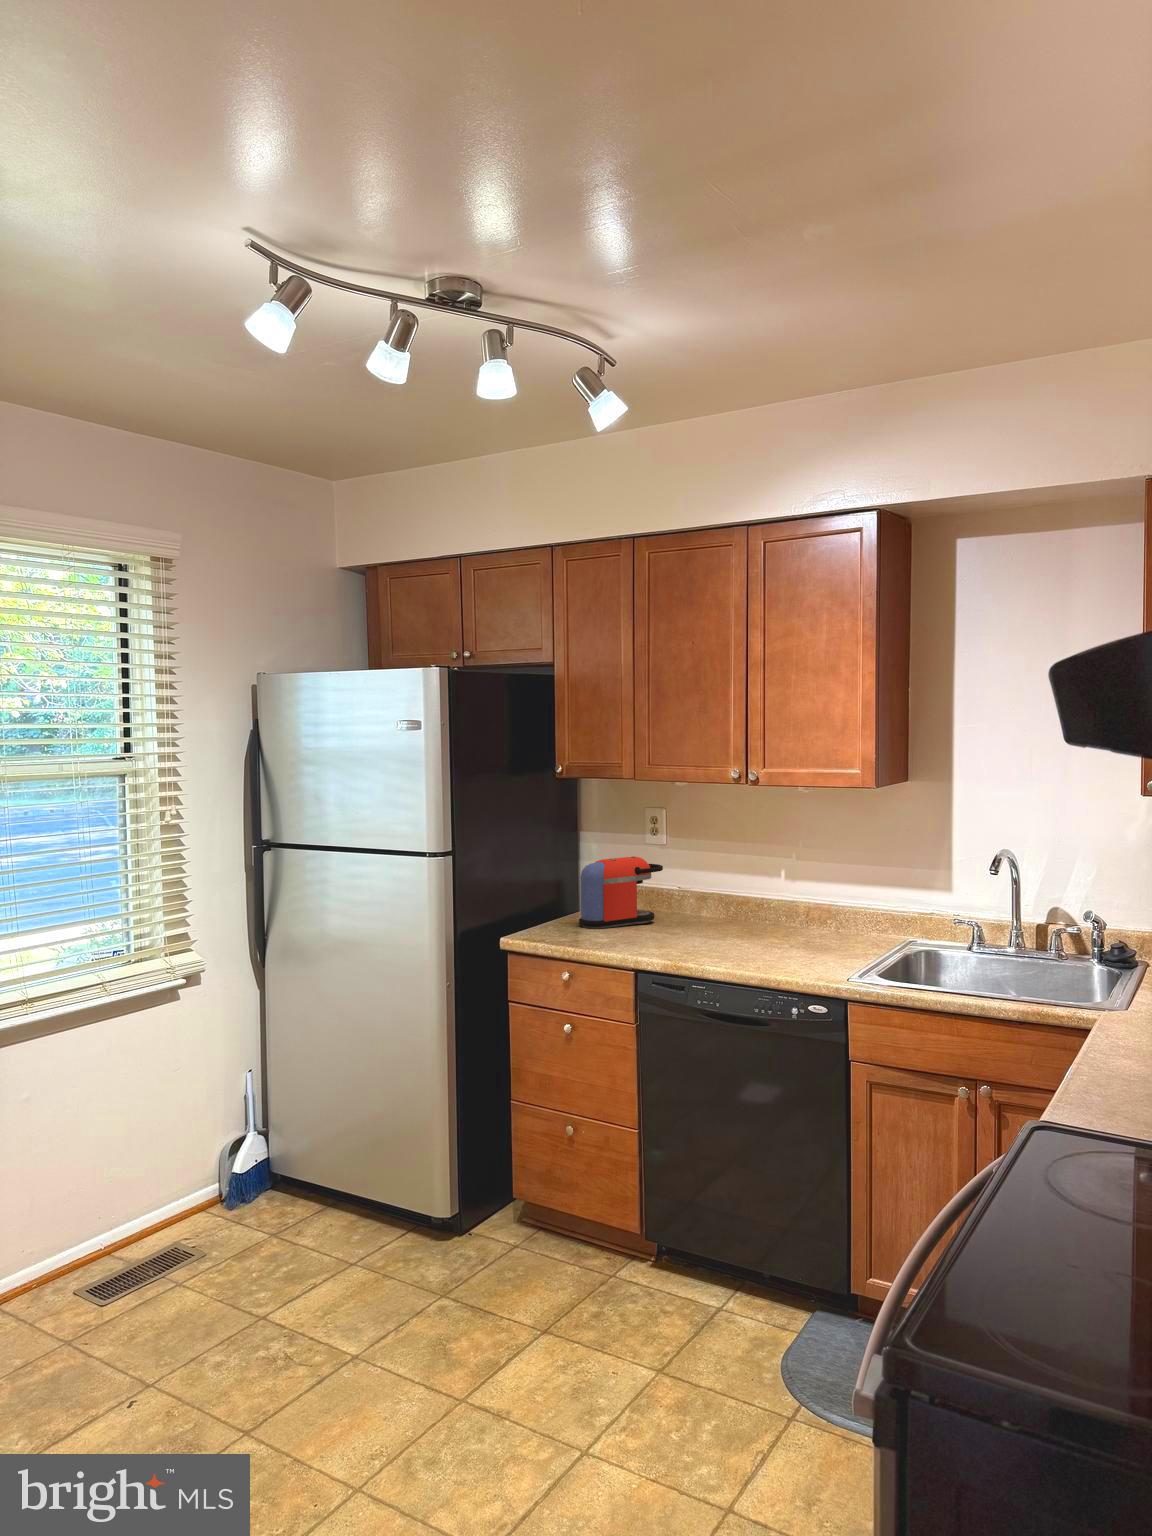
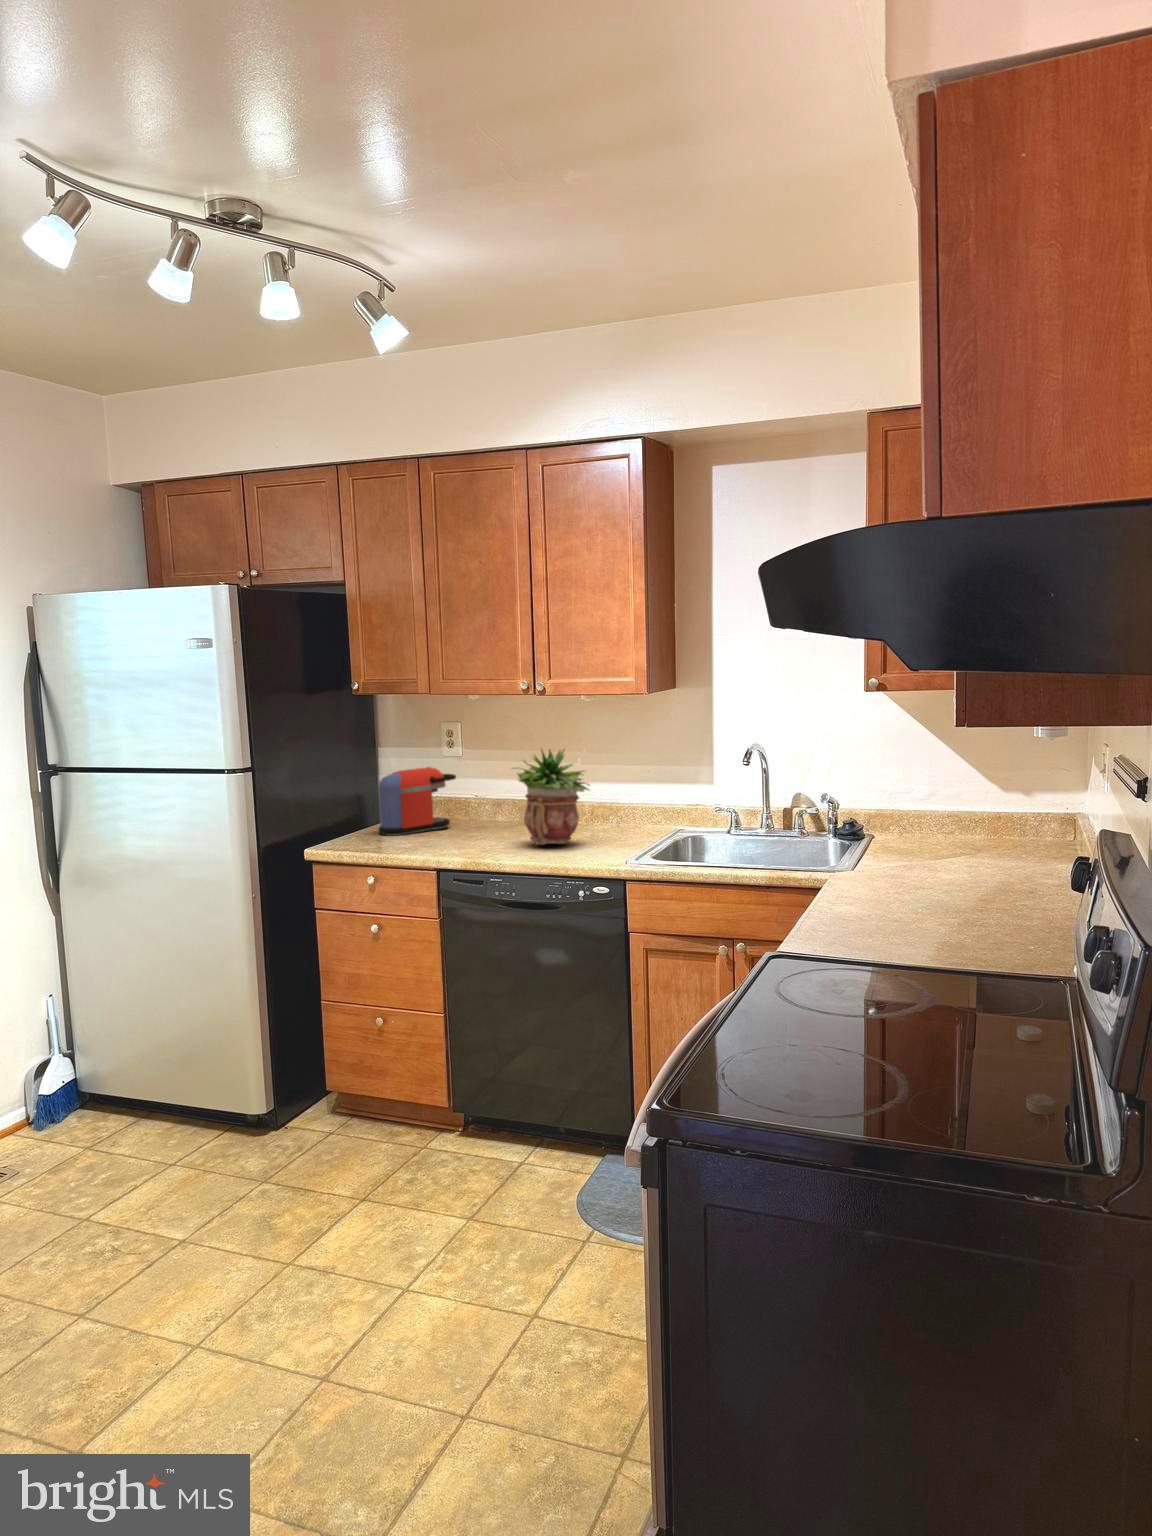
potted plant: none [721,842,813,952] -> present [518,749,589,845]

